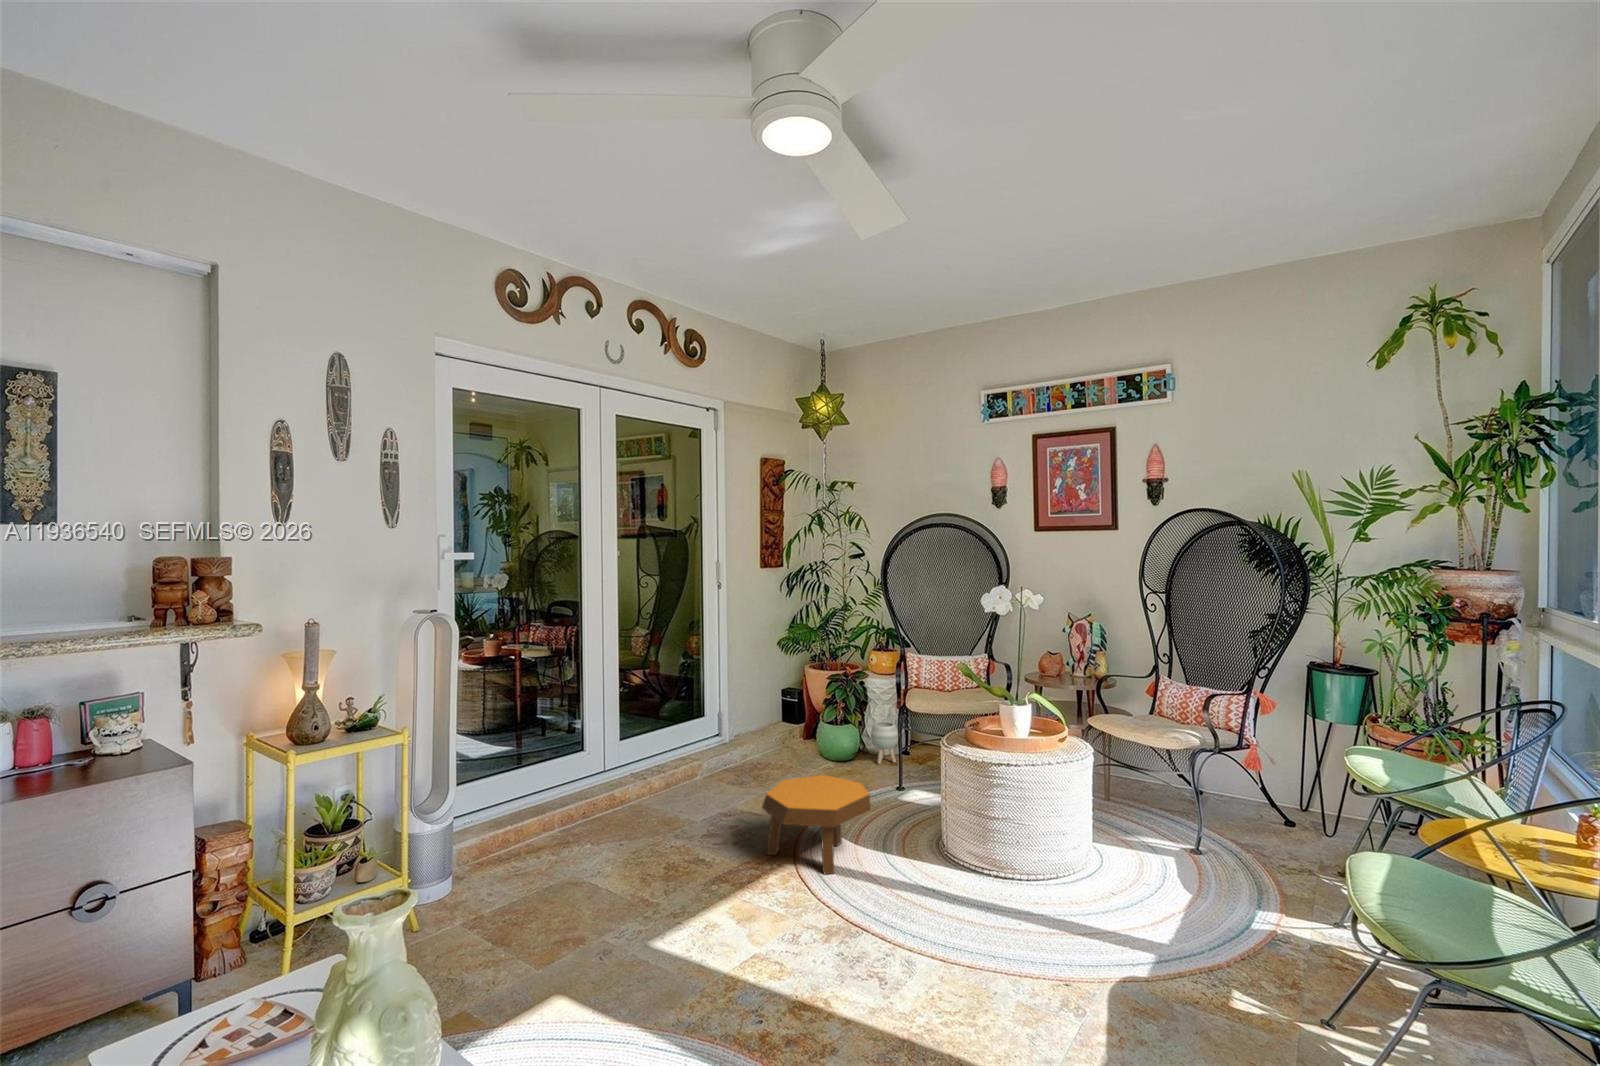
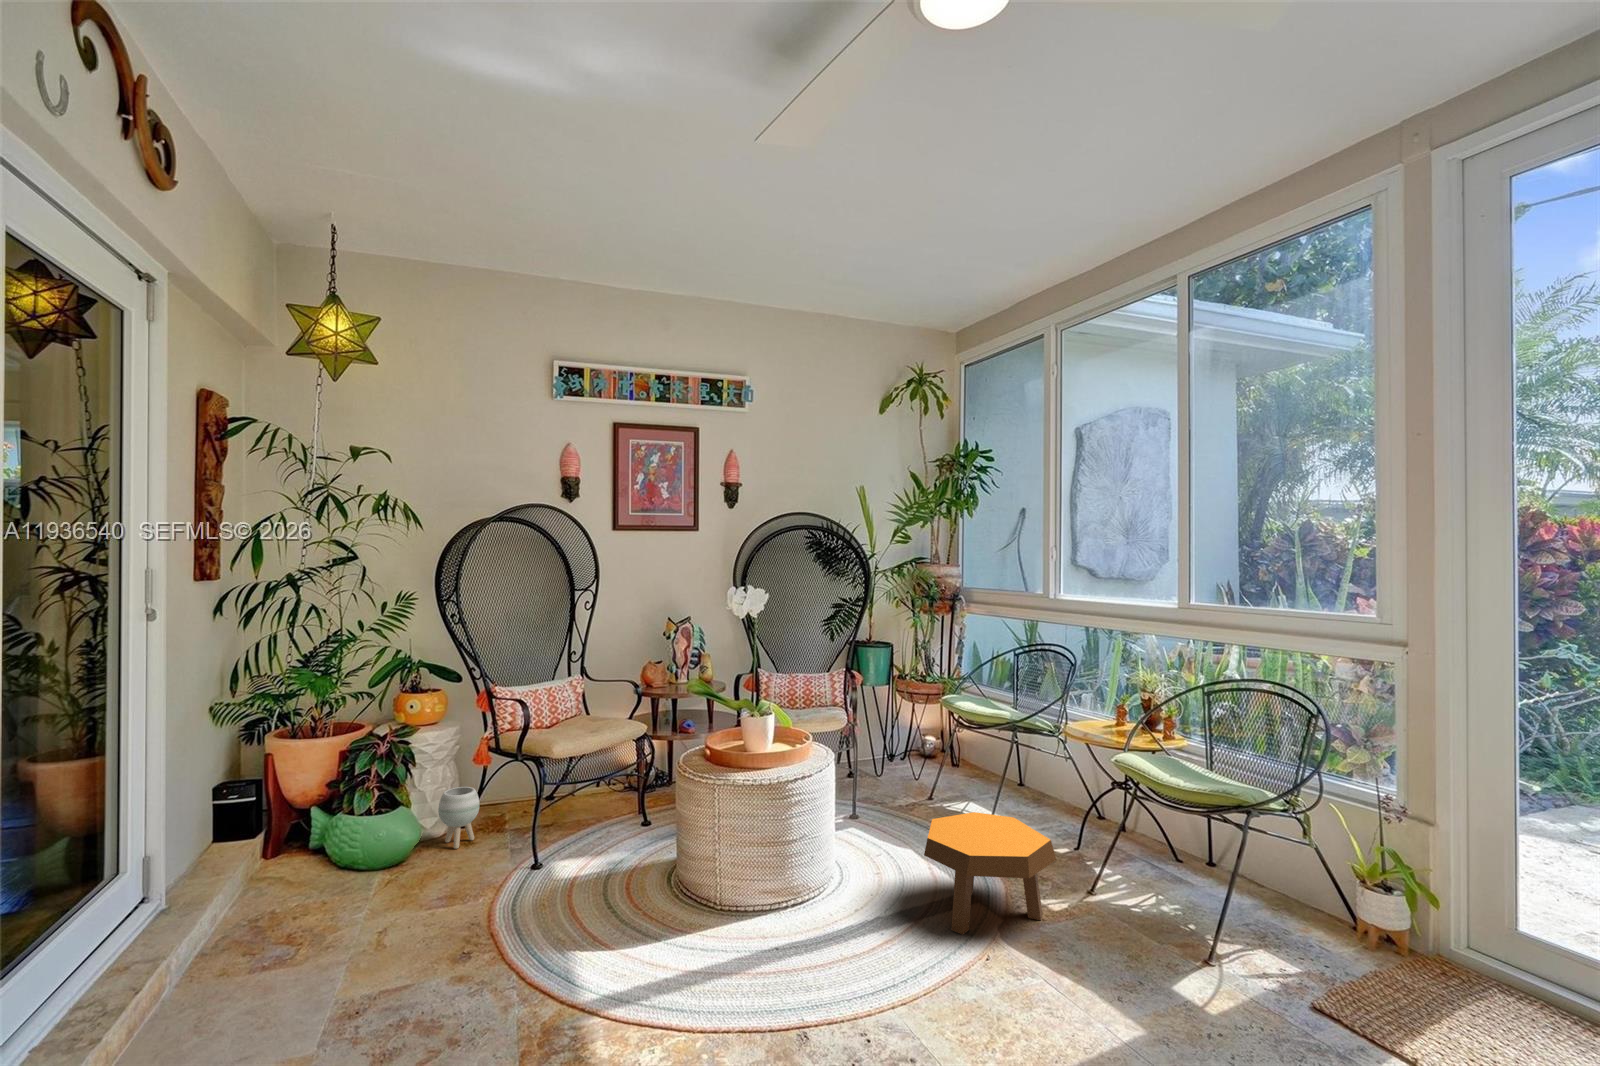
footstool: present [762,775,871,874] -> present [924,812,1056,935]

